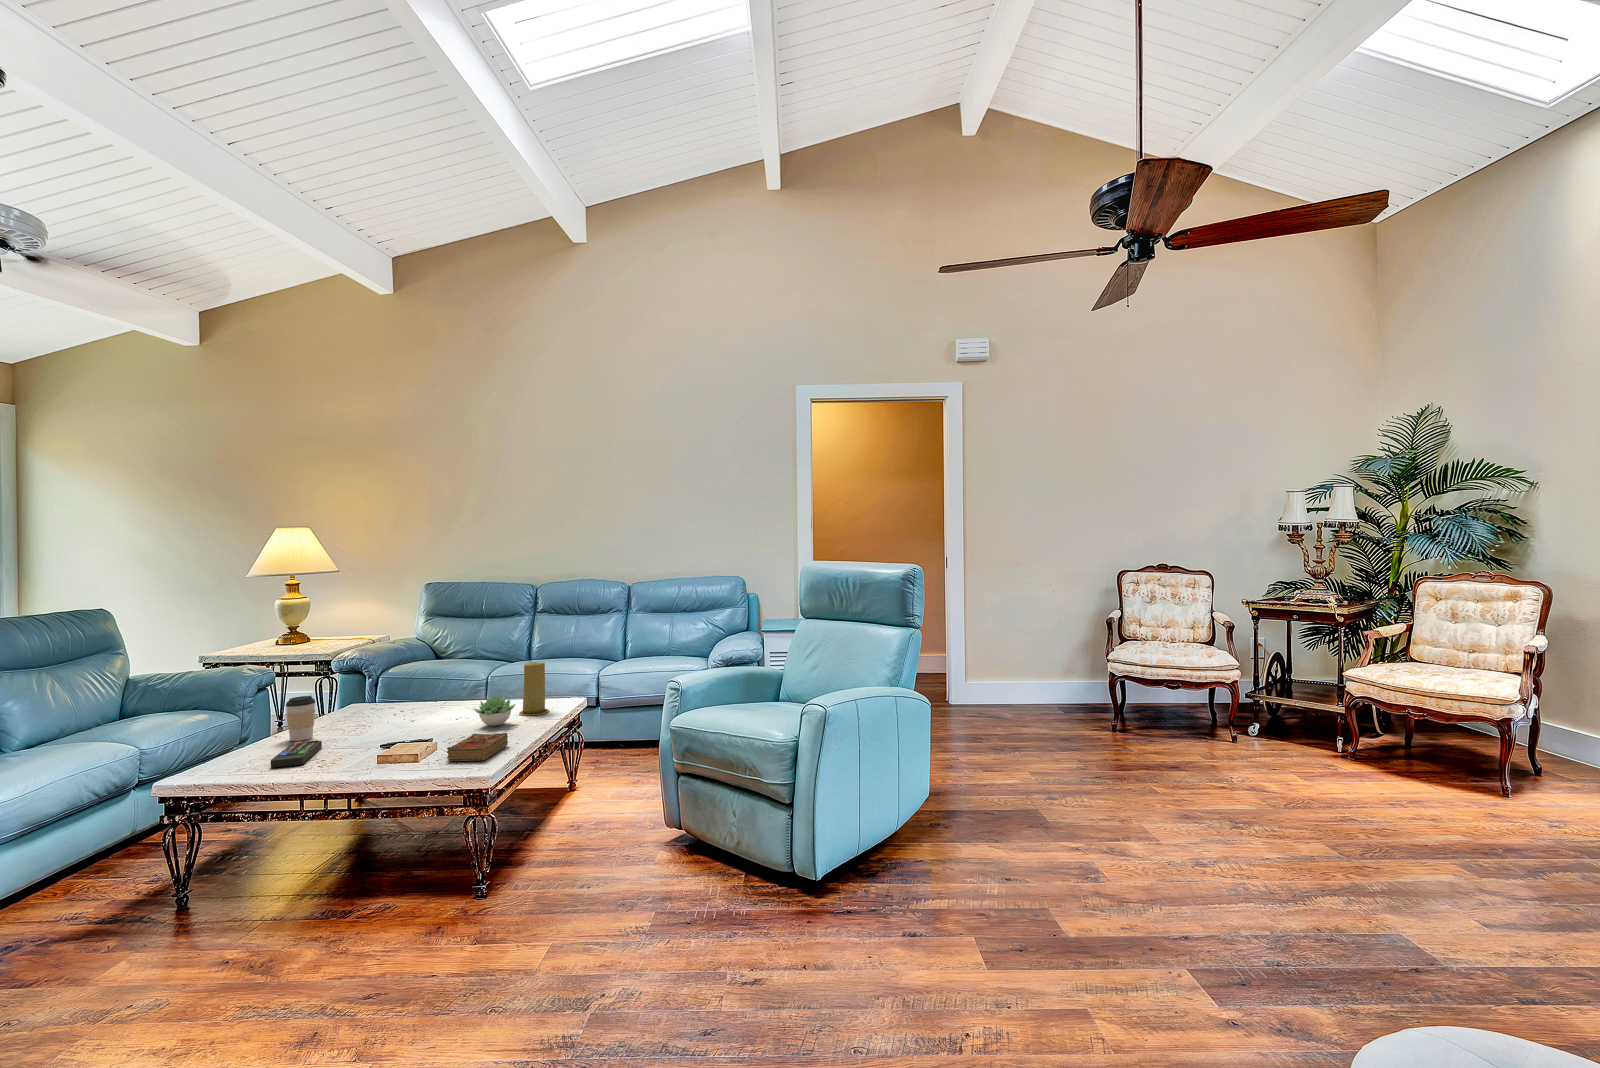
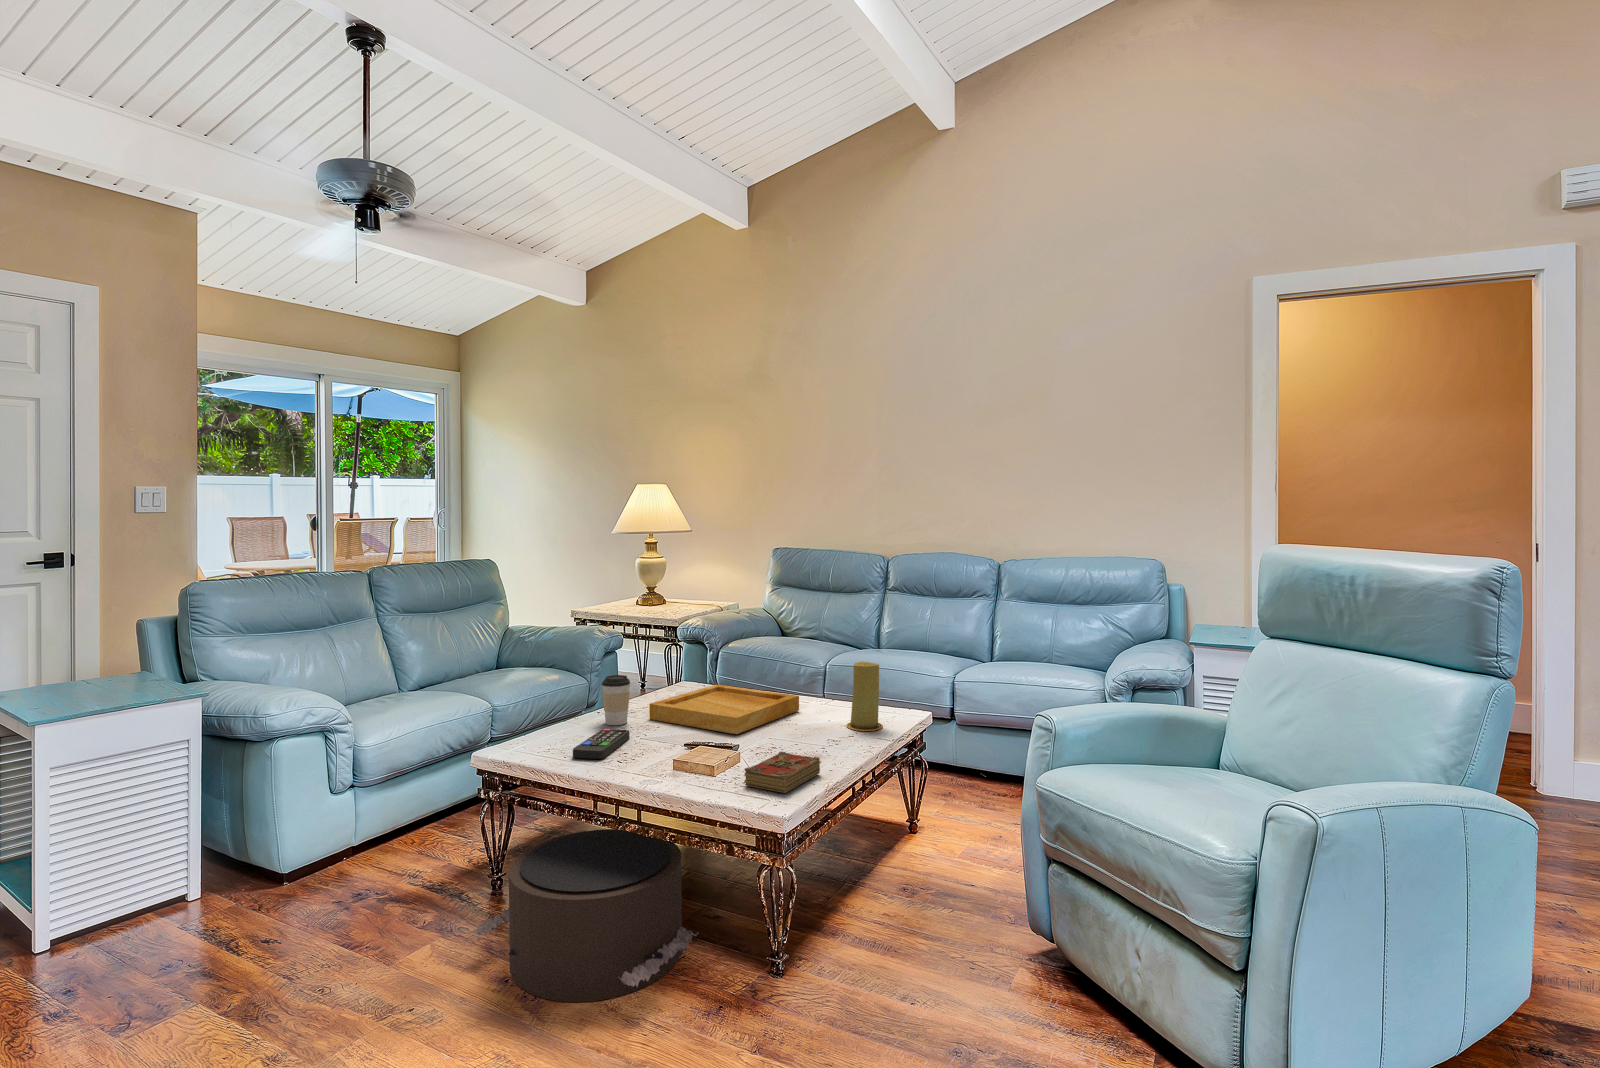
tray: none [334,697,475,732] -> present [649,684,799,734]
succulent plant: present [474,697,516,726] -> none [790,703,840,740]
pouf: none [178,818,412,966] -> present [473,829,698,1002]

